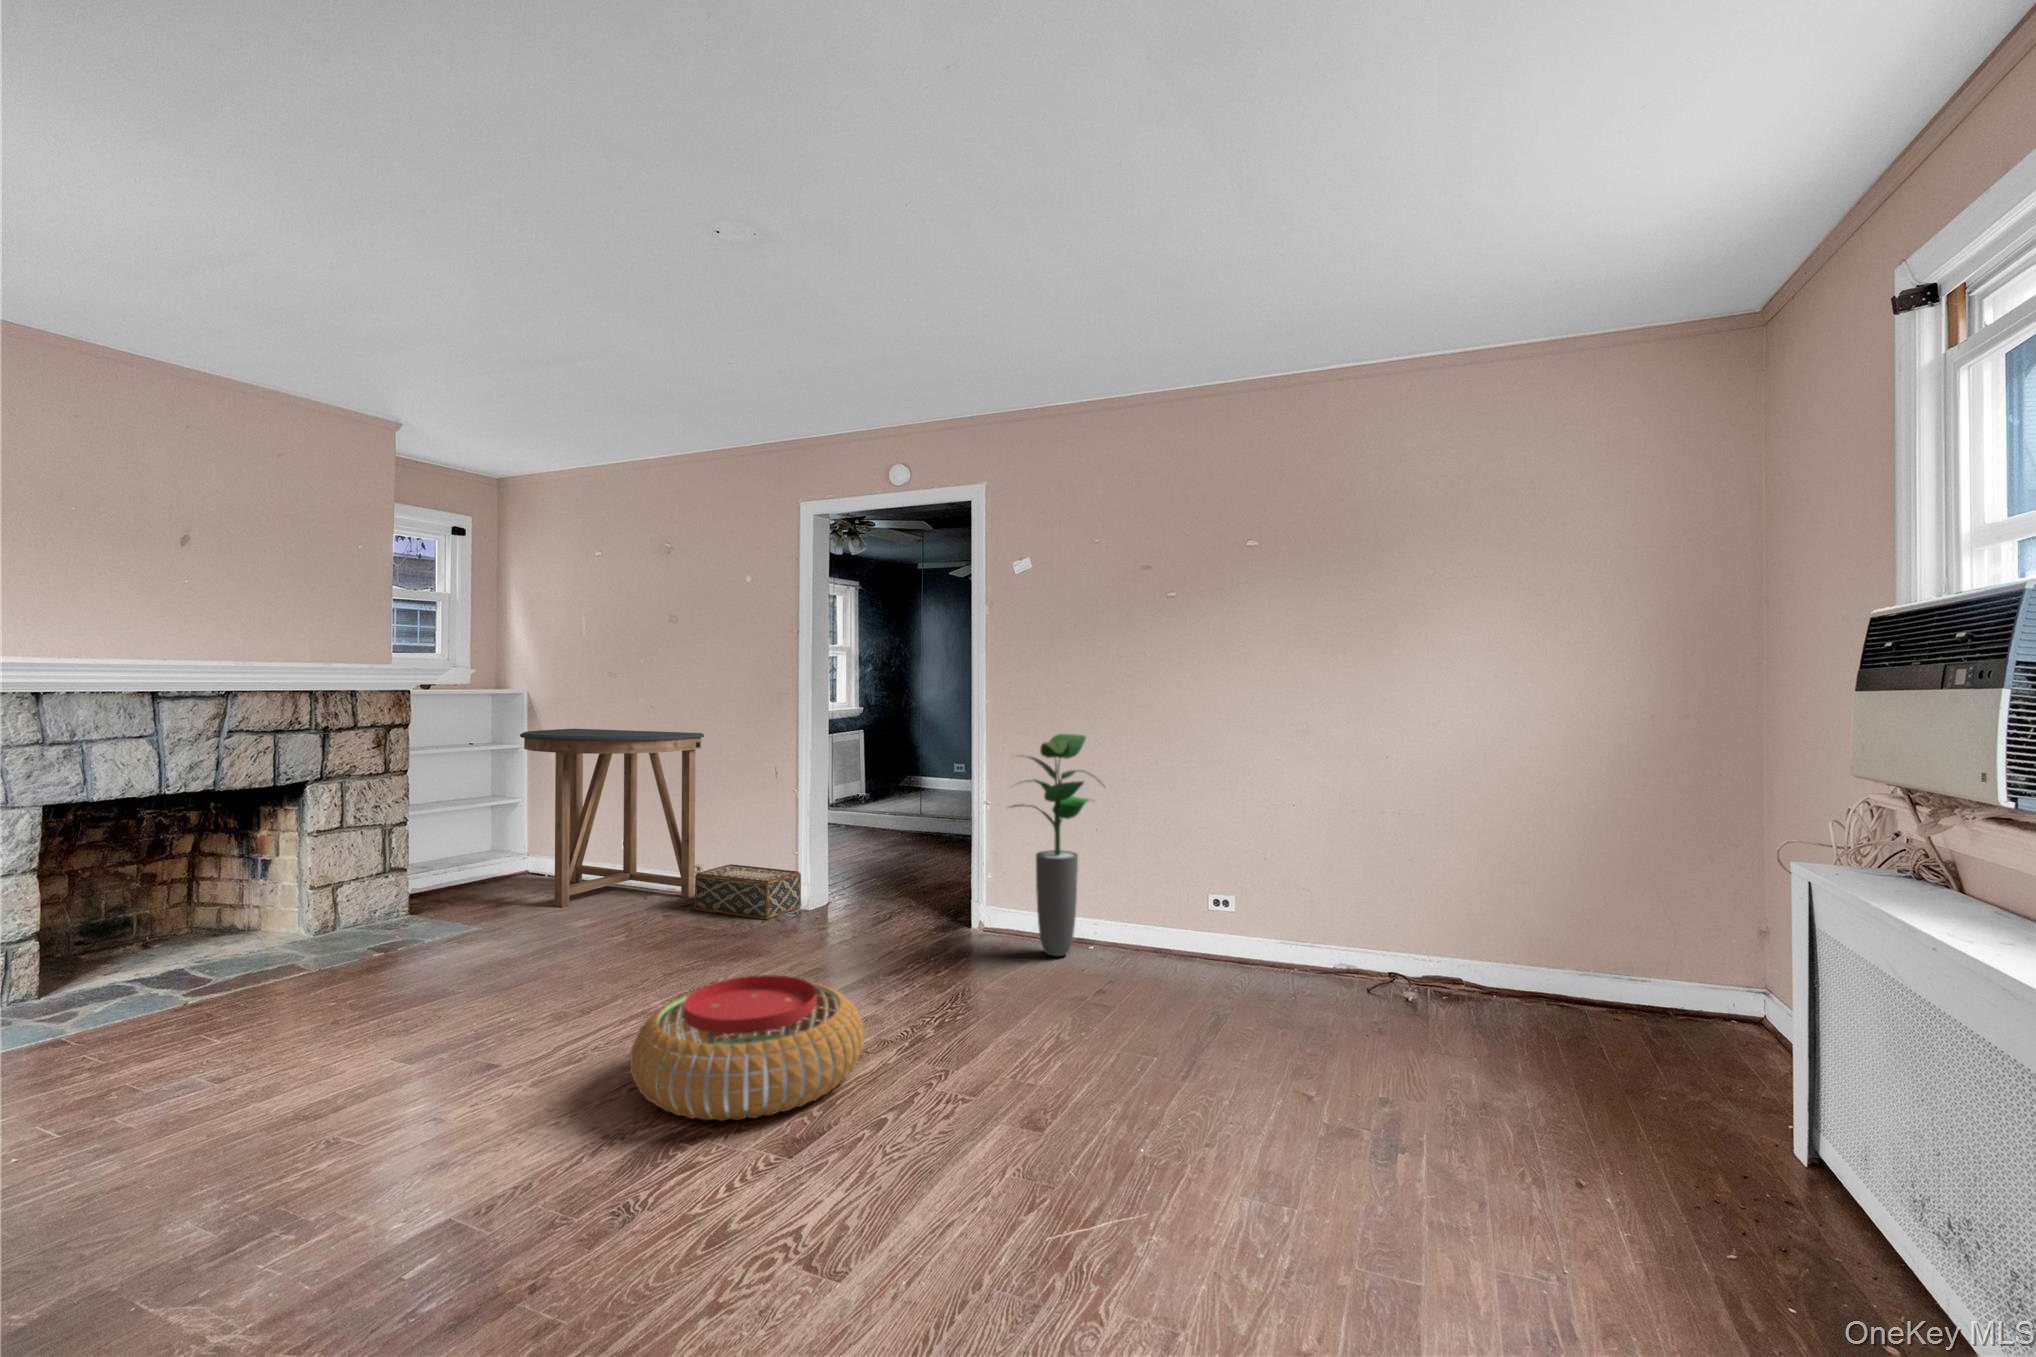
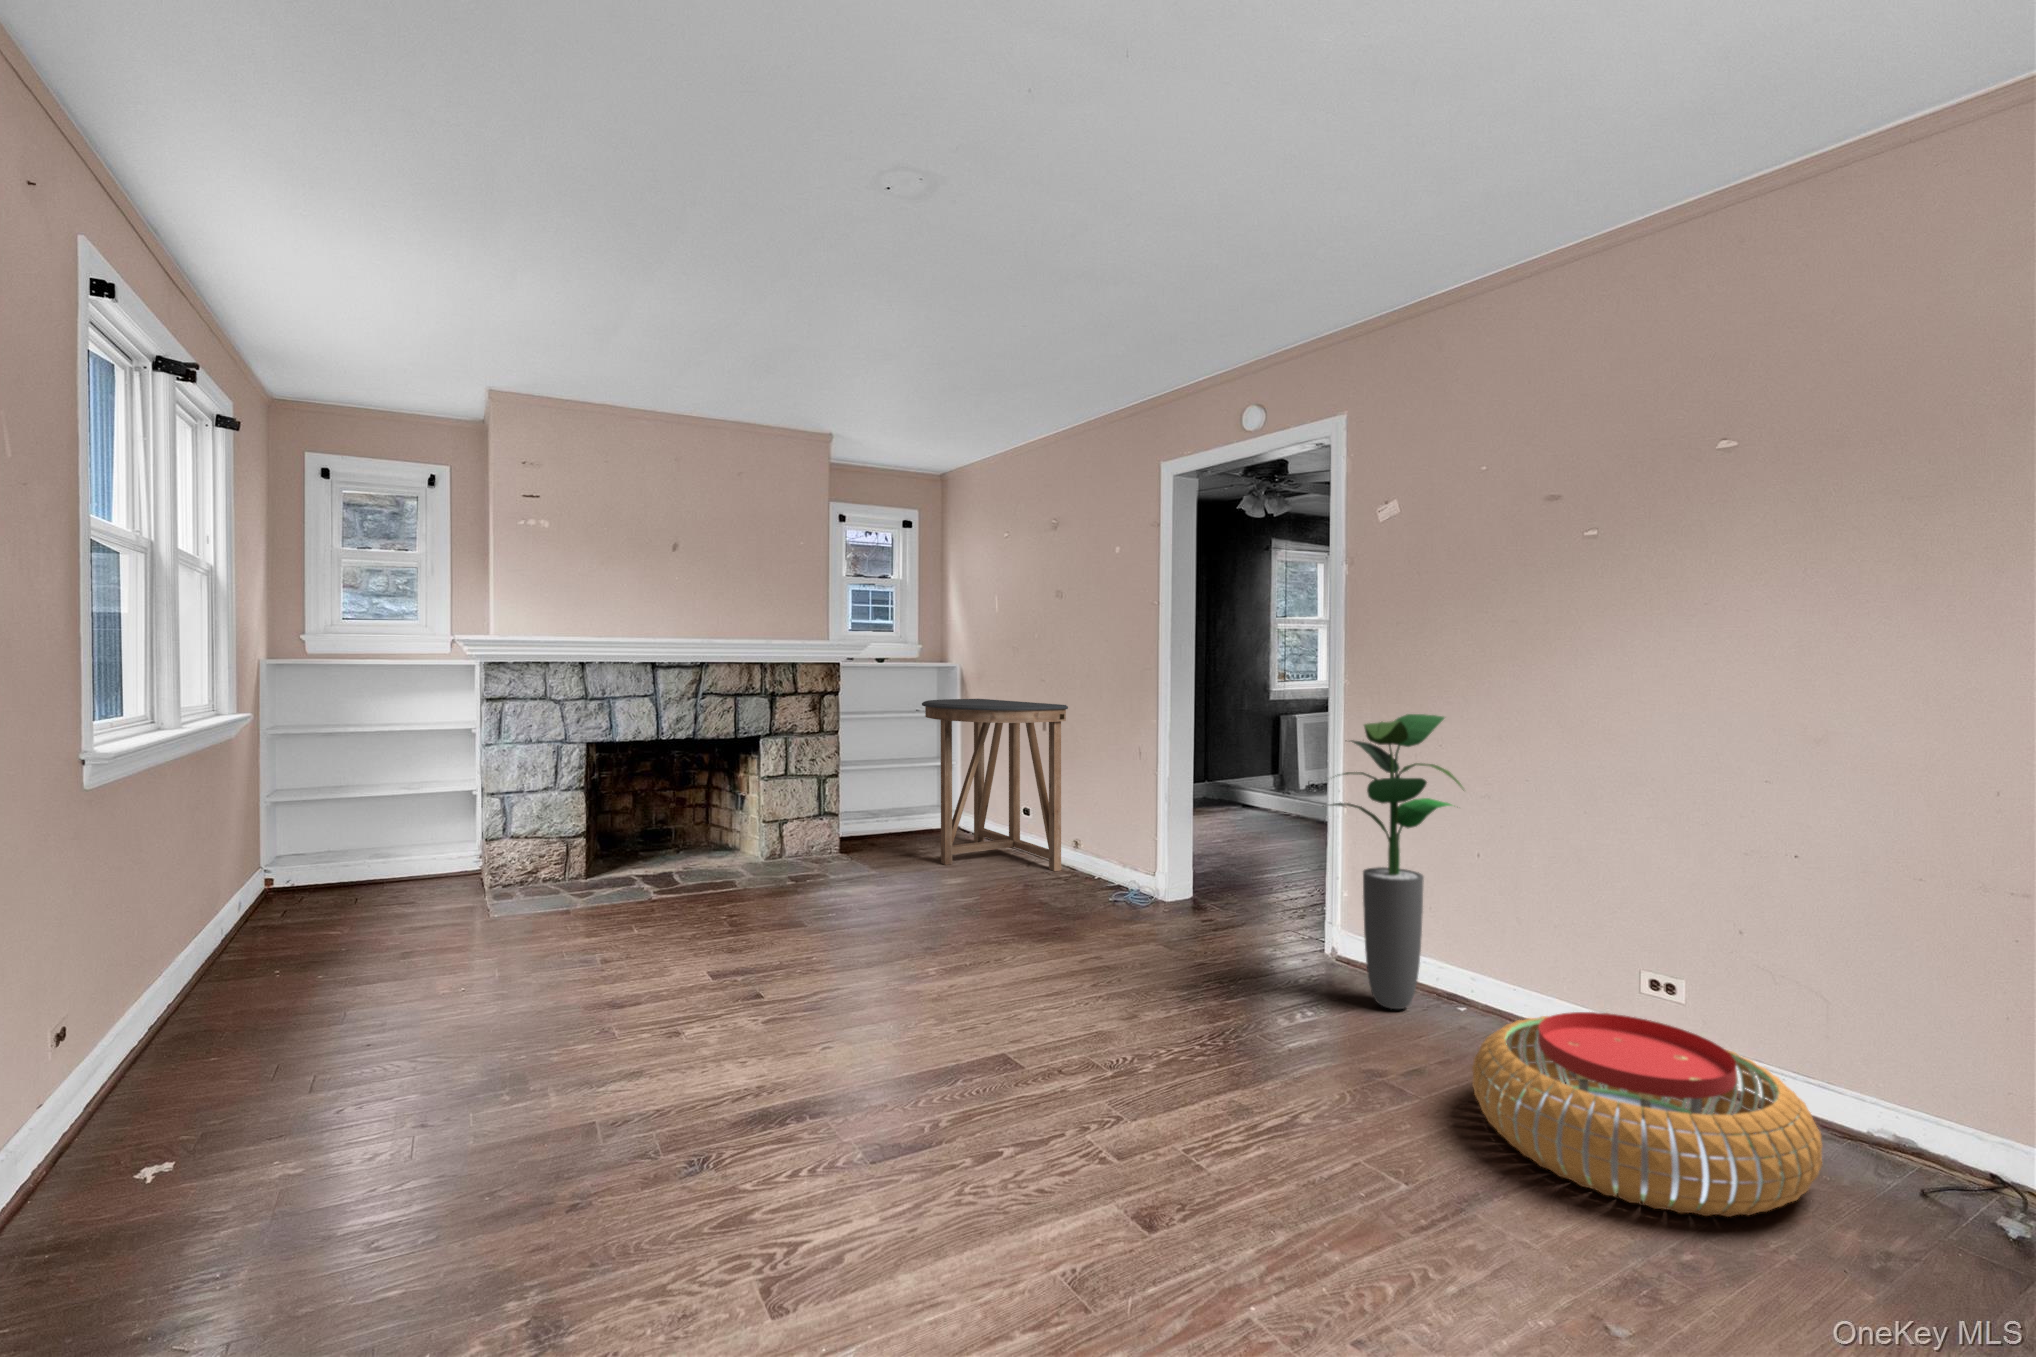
woven basket: present [695,864,801,919] -> none [1047,842,1147,904]
pouf: present [630,975,864,1121] -> present [1472,1012,1822,1217]

